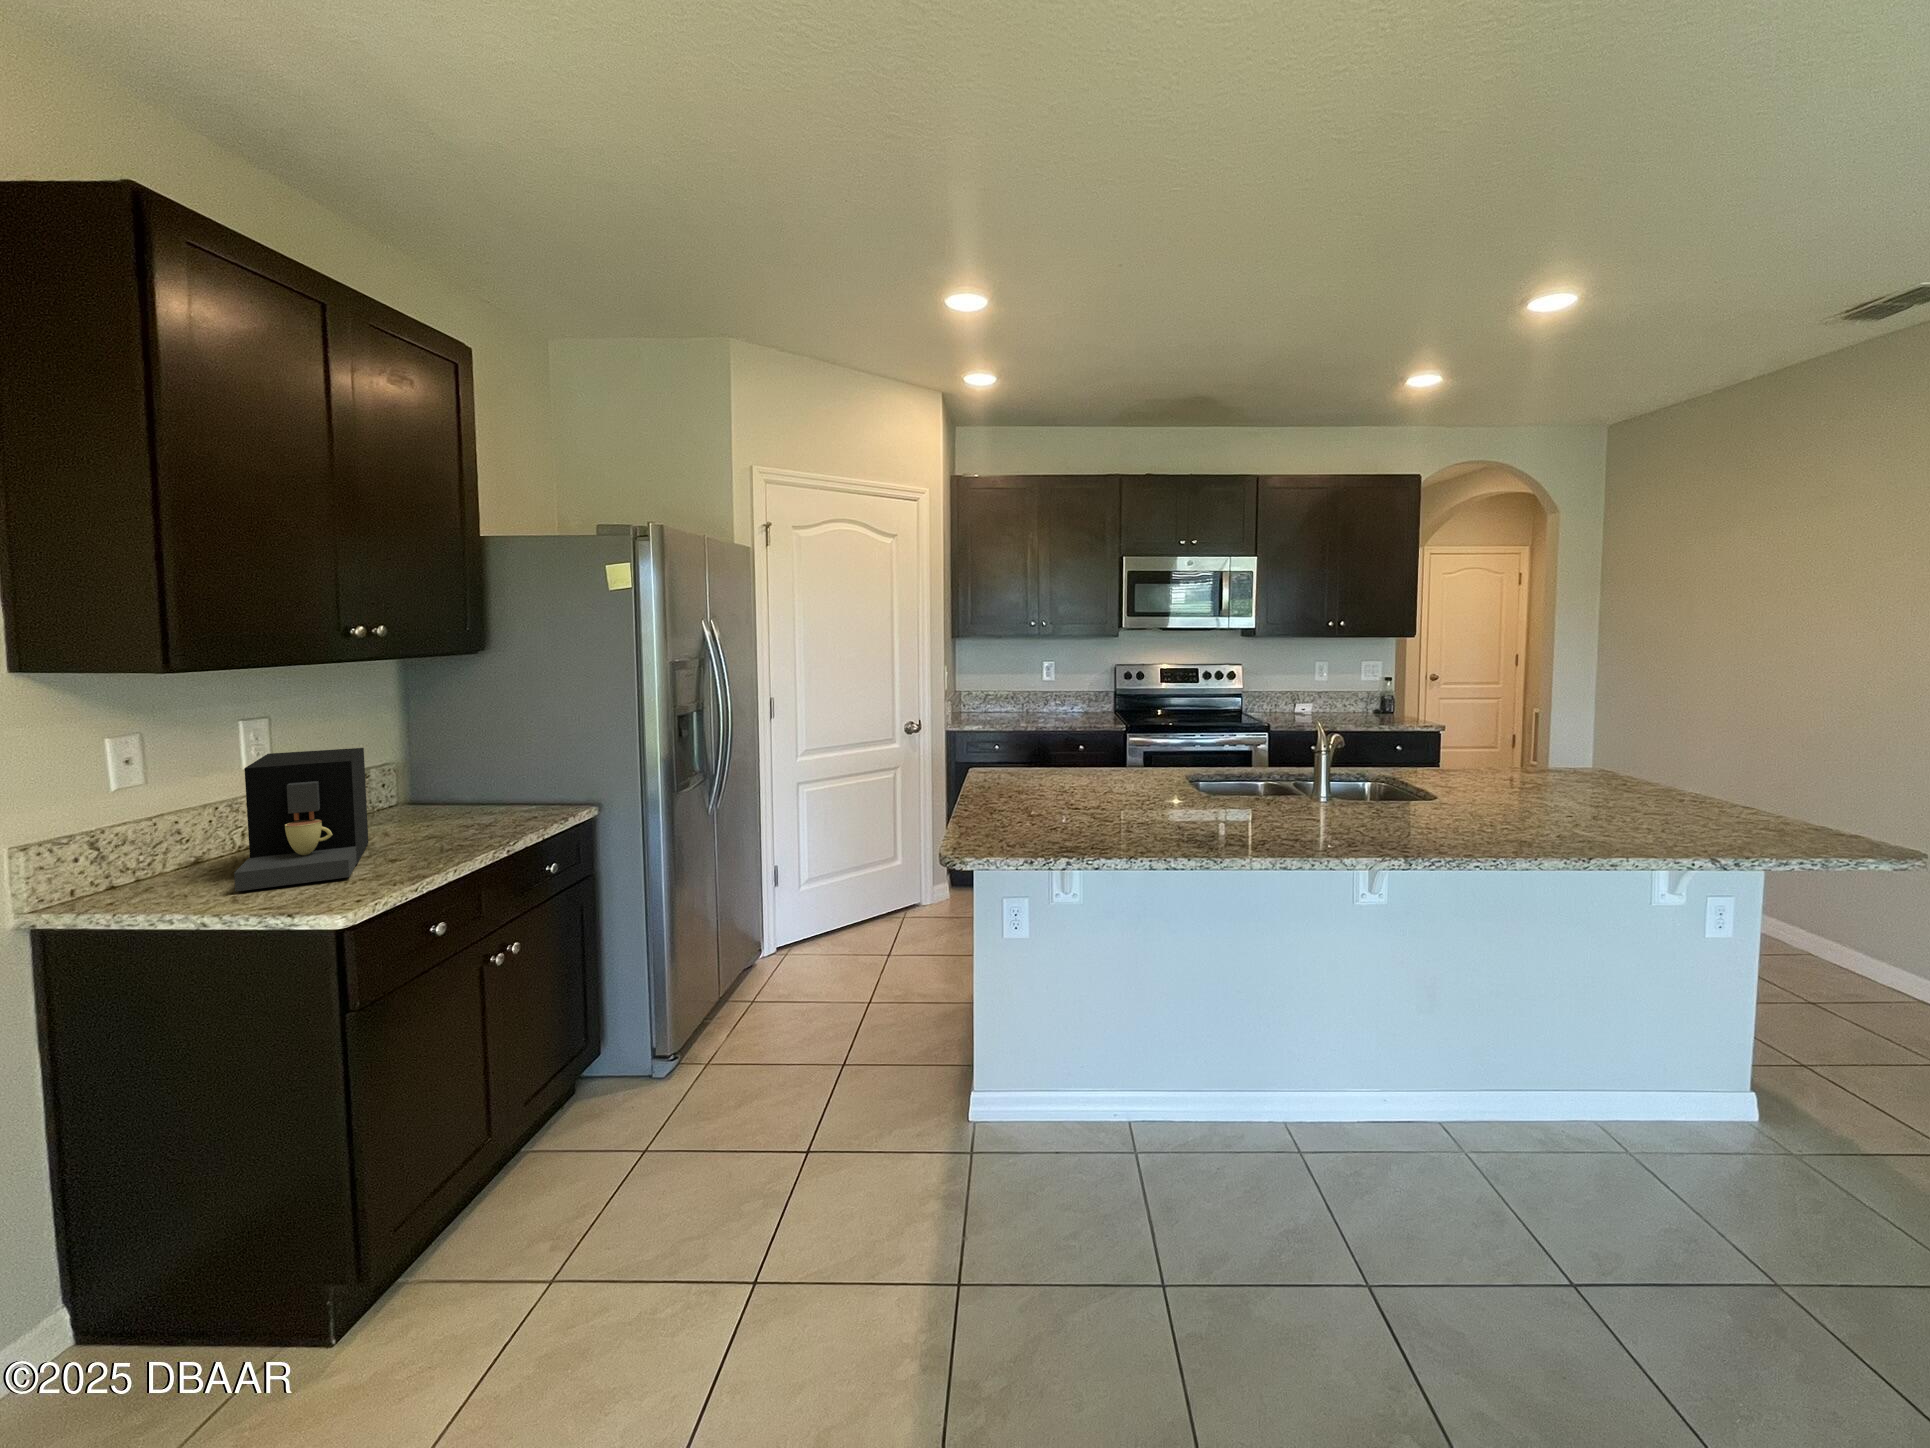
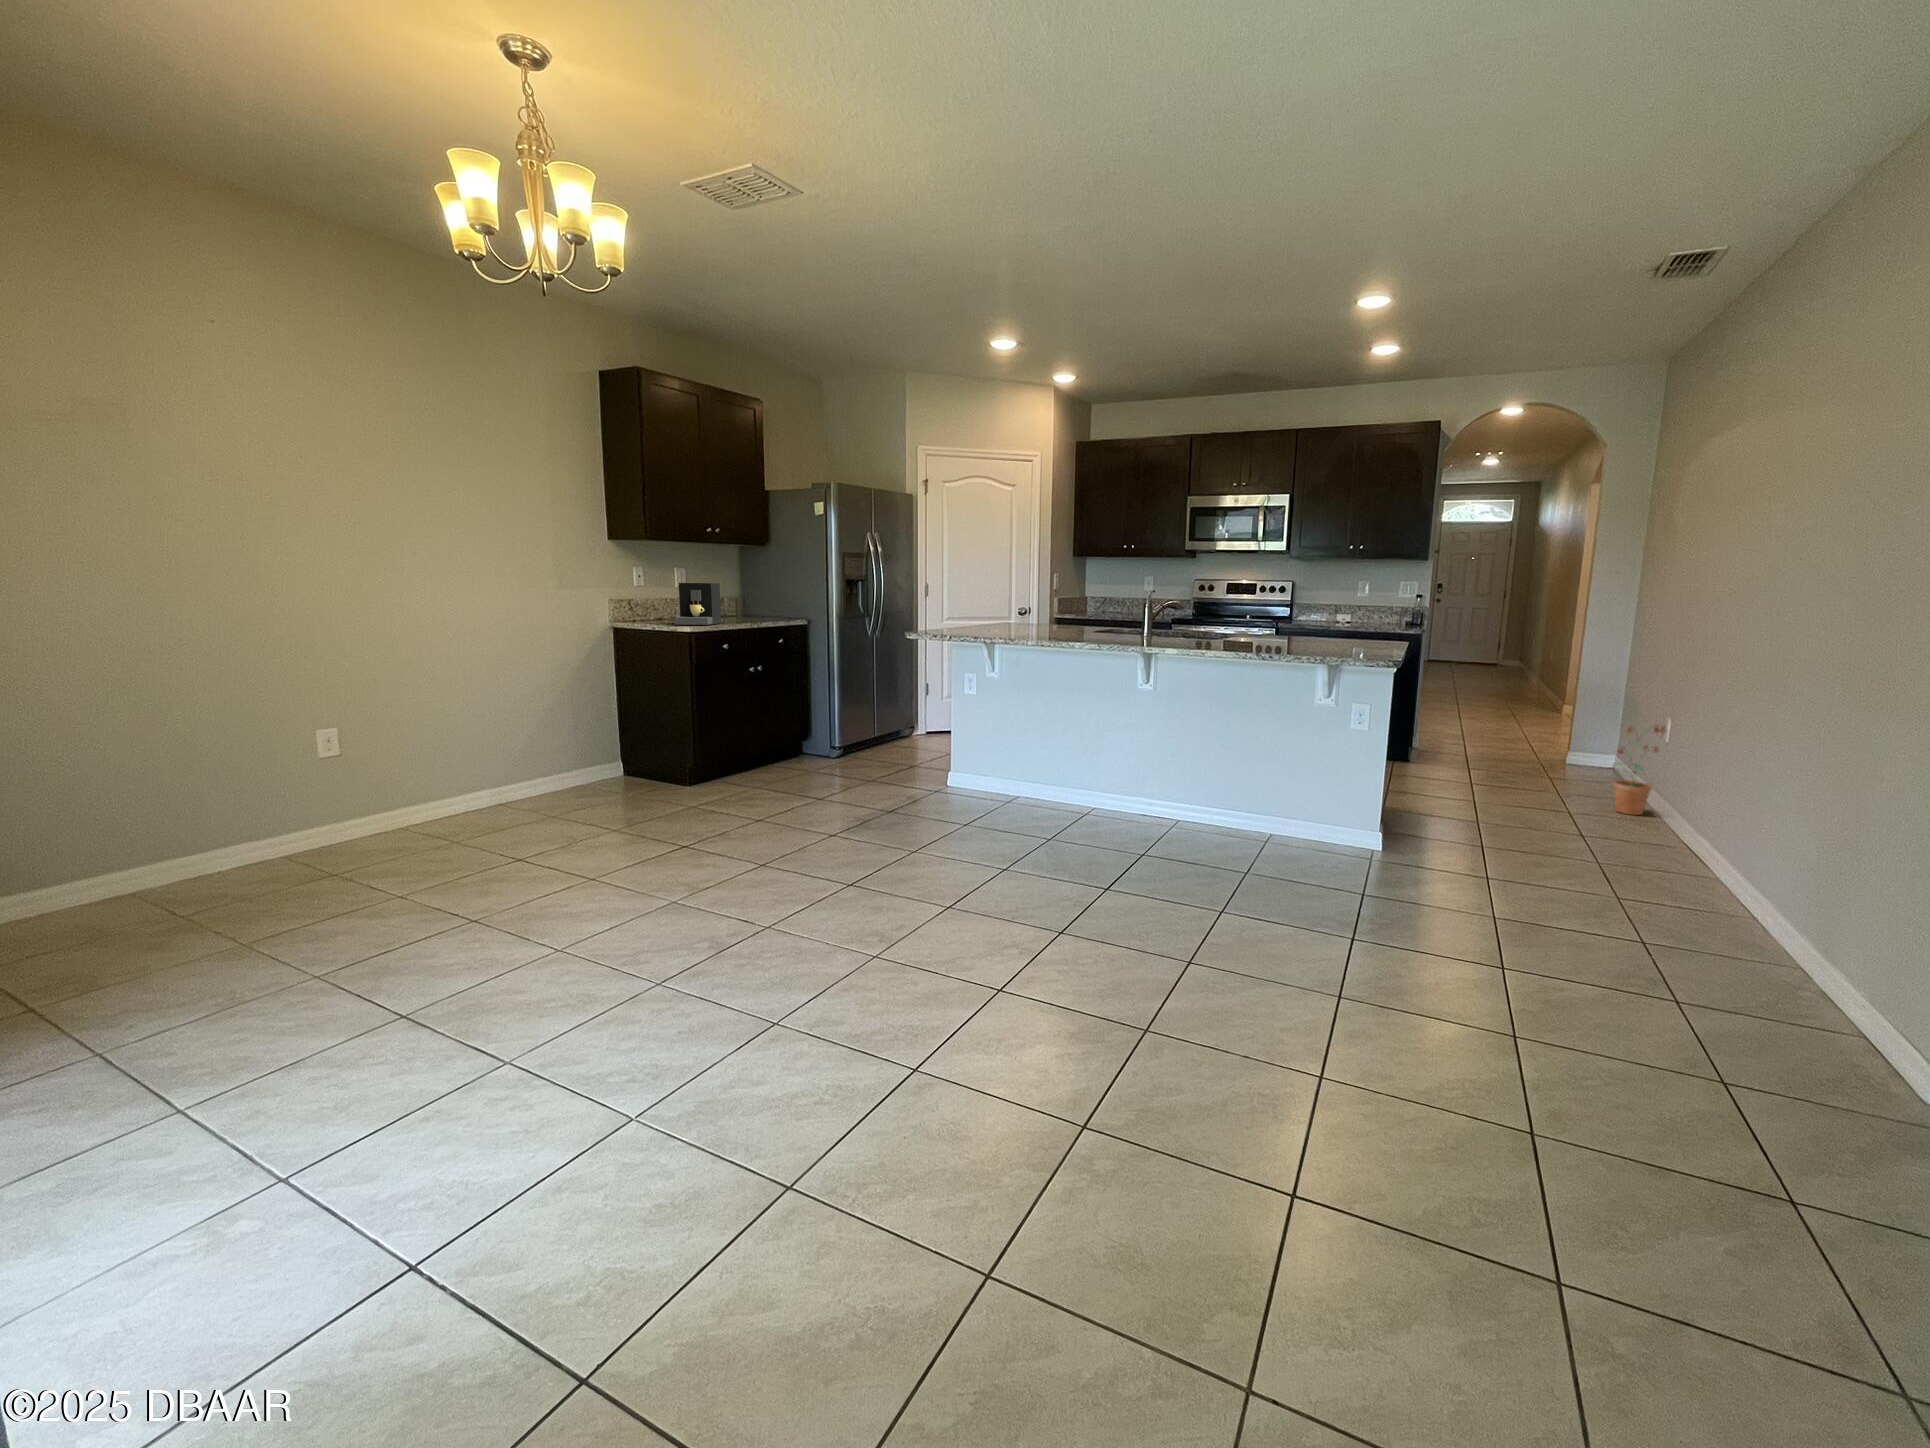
potted plant: none [1826,874,1898,993] -> present [1613,725,1666,815]

